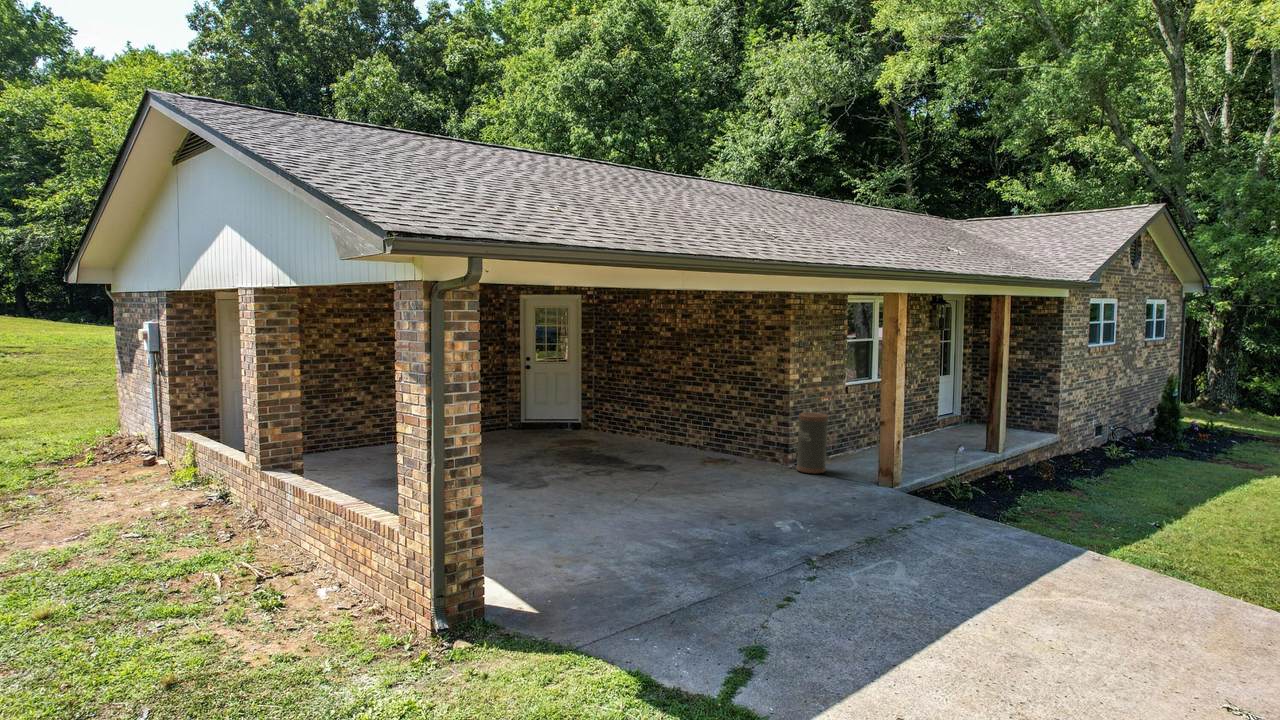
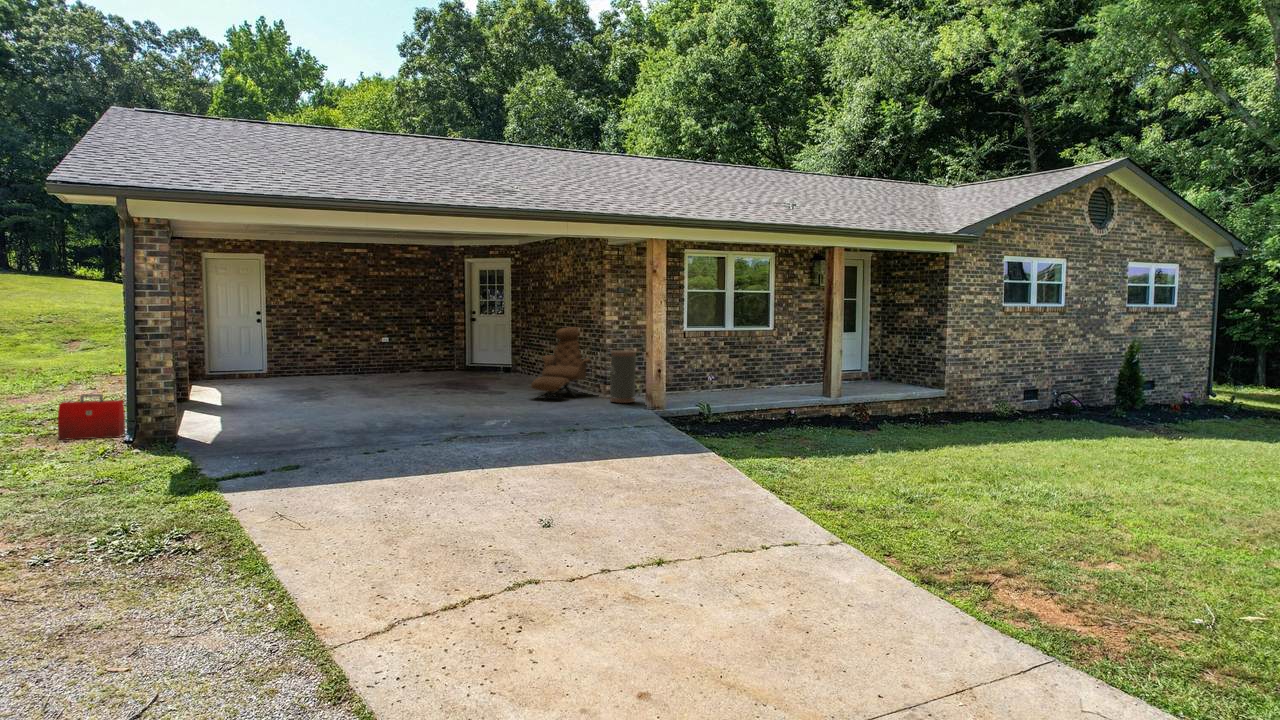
lounge chair: none [696,384,759,477] -> present [531,327,590,400]
toolbox: none [302,568,404,657] -> present [58,394,125,440]

